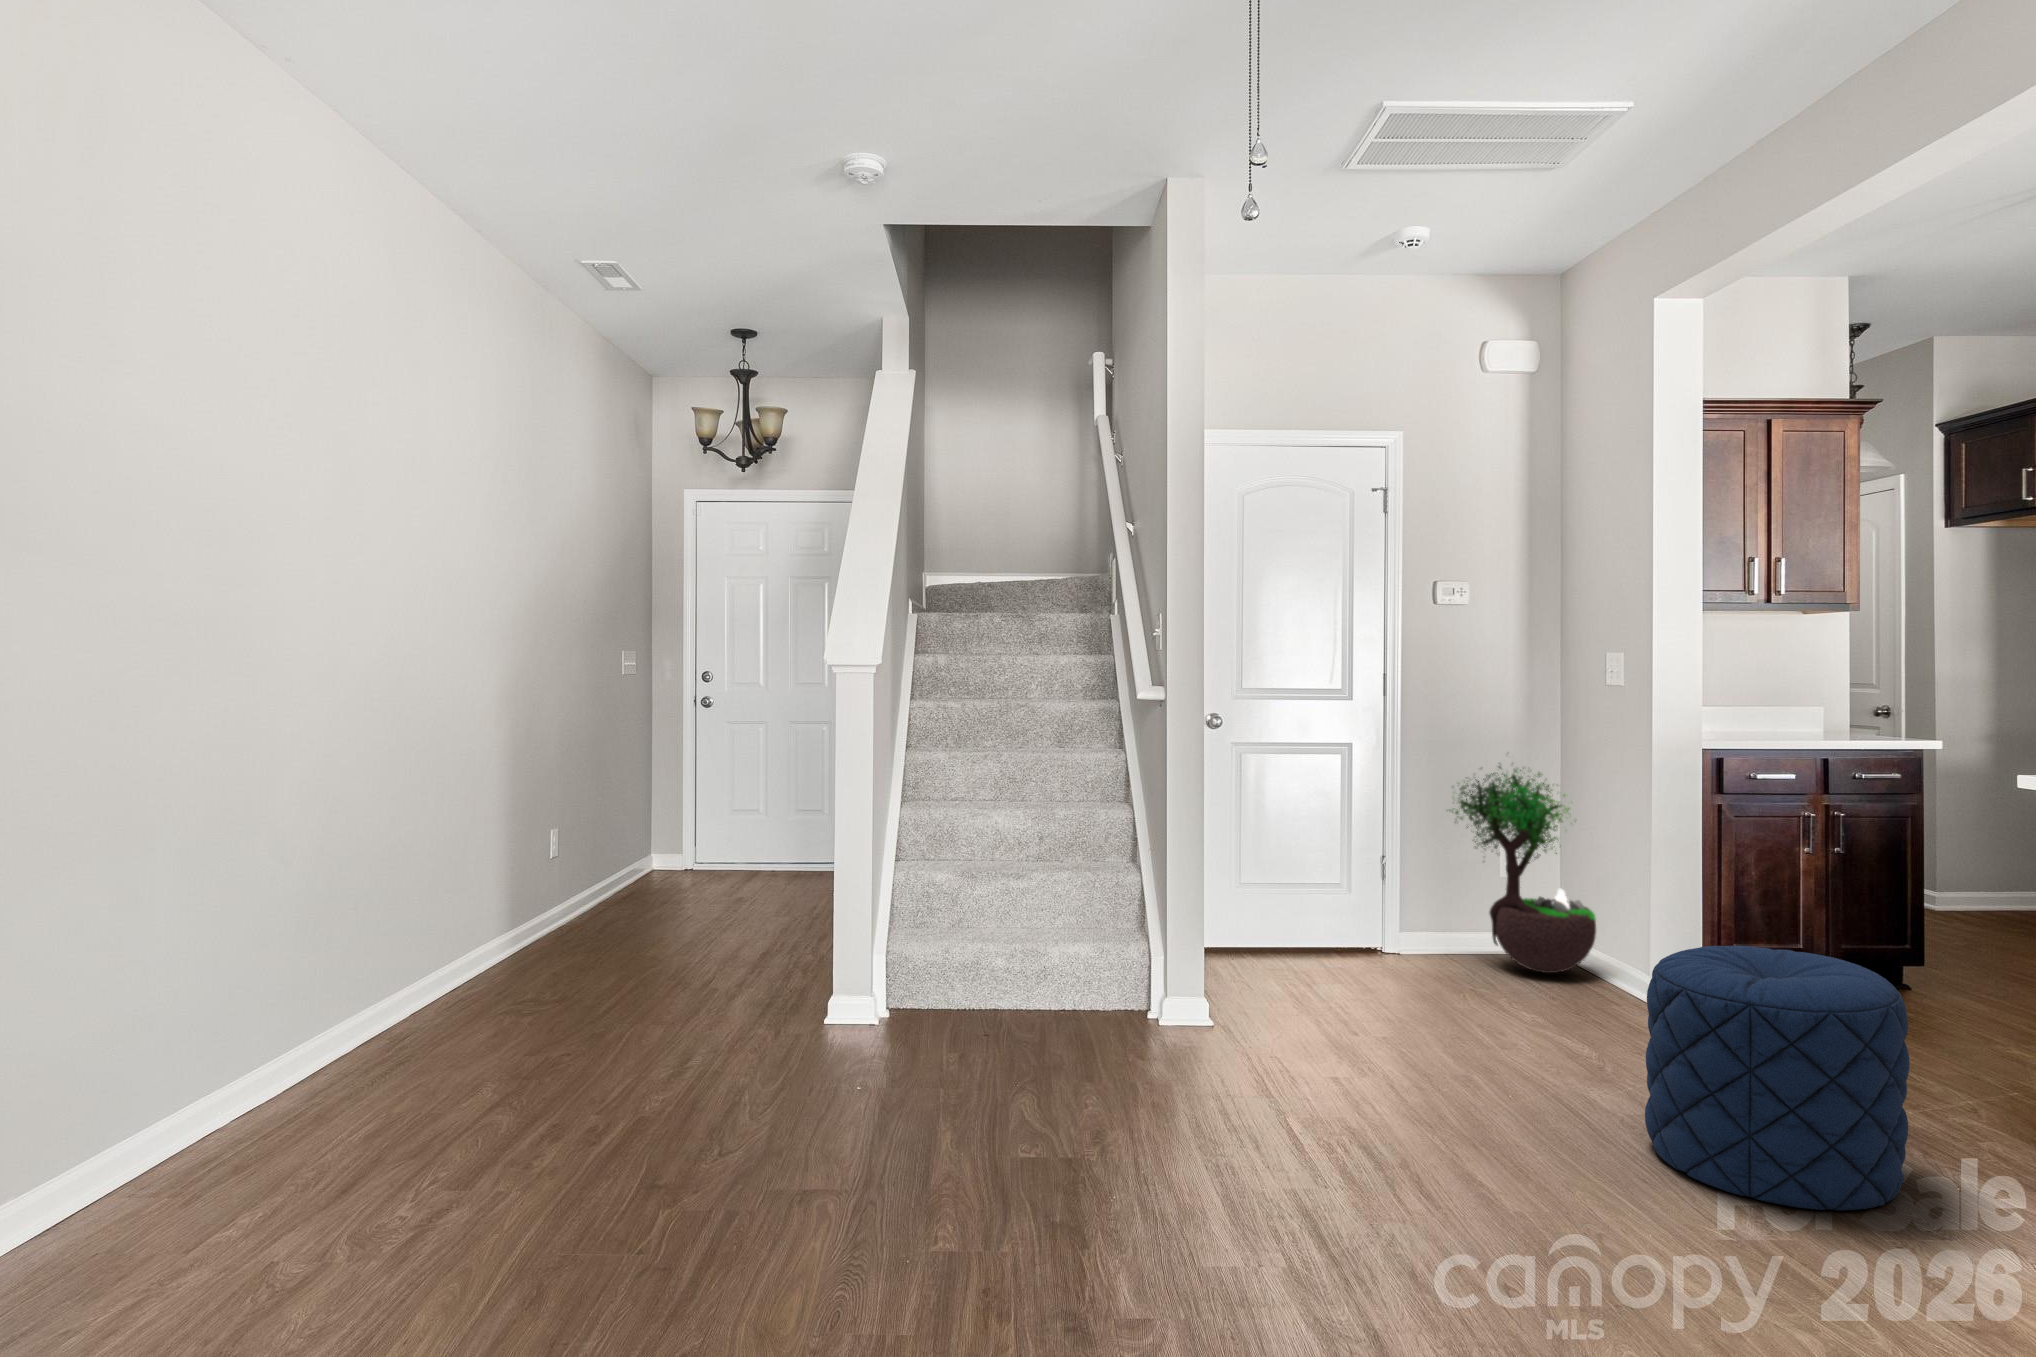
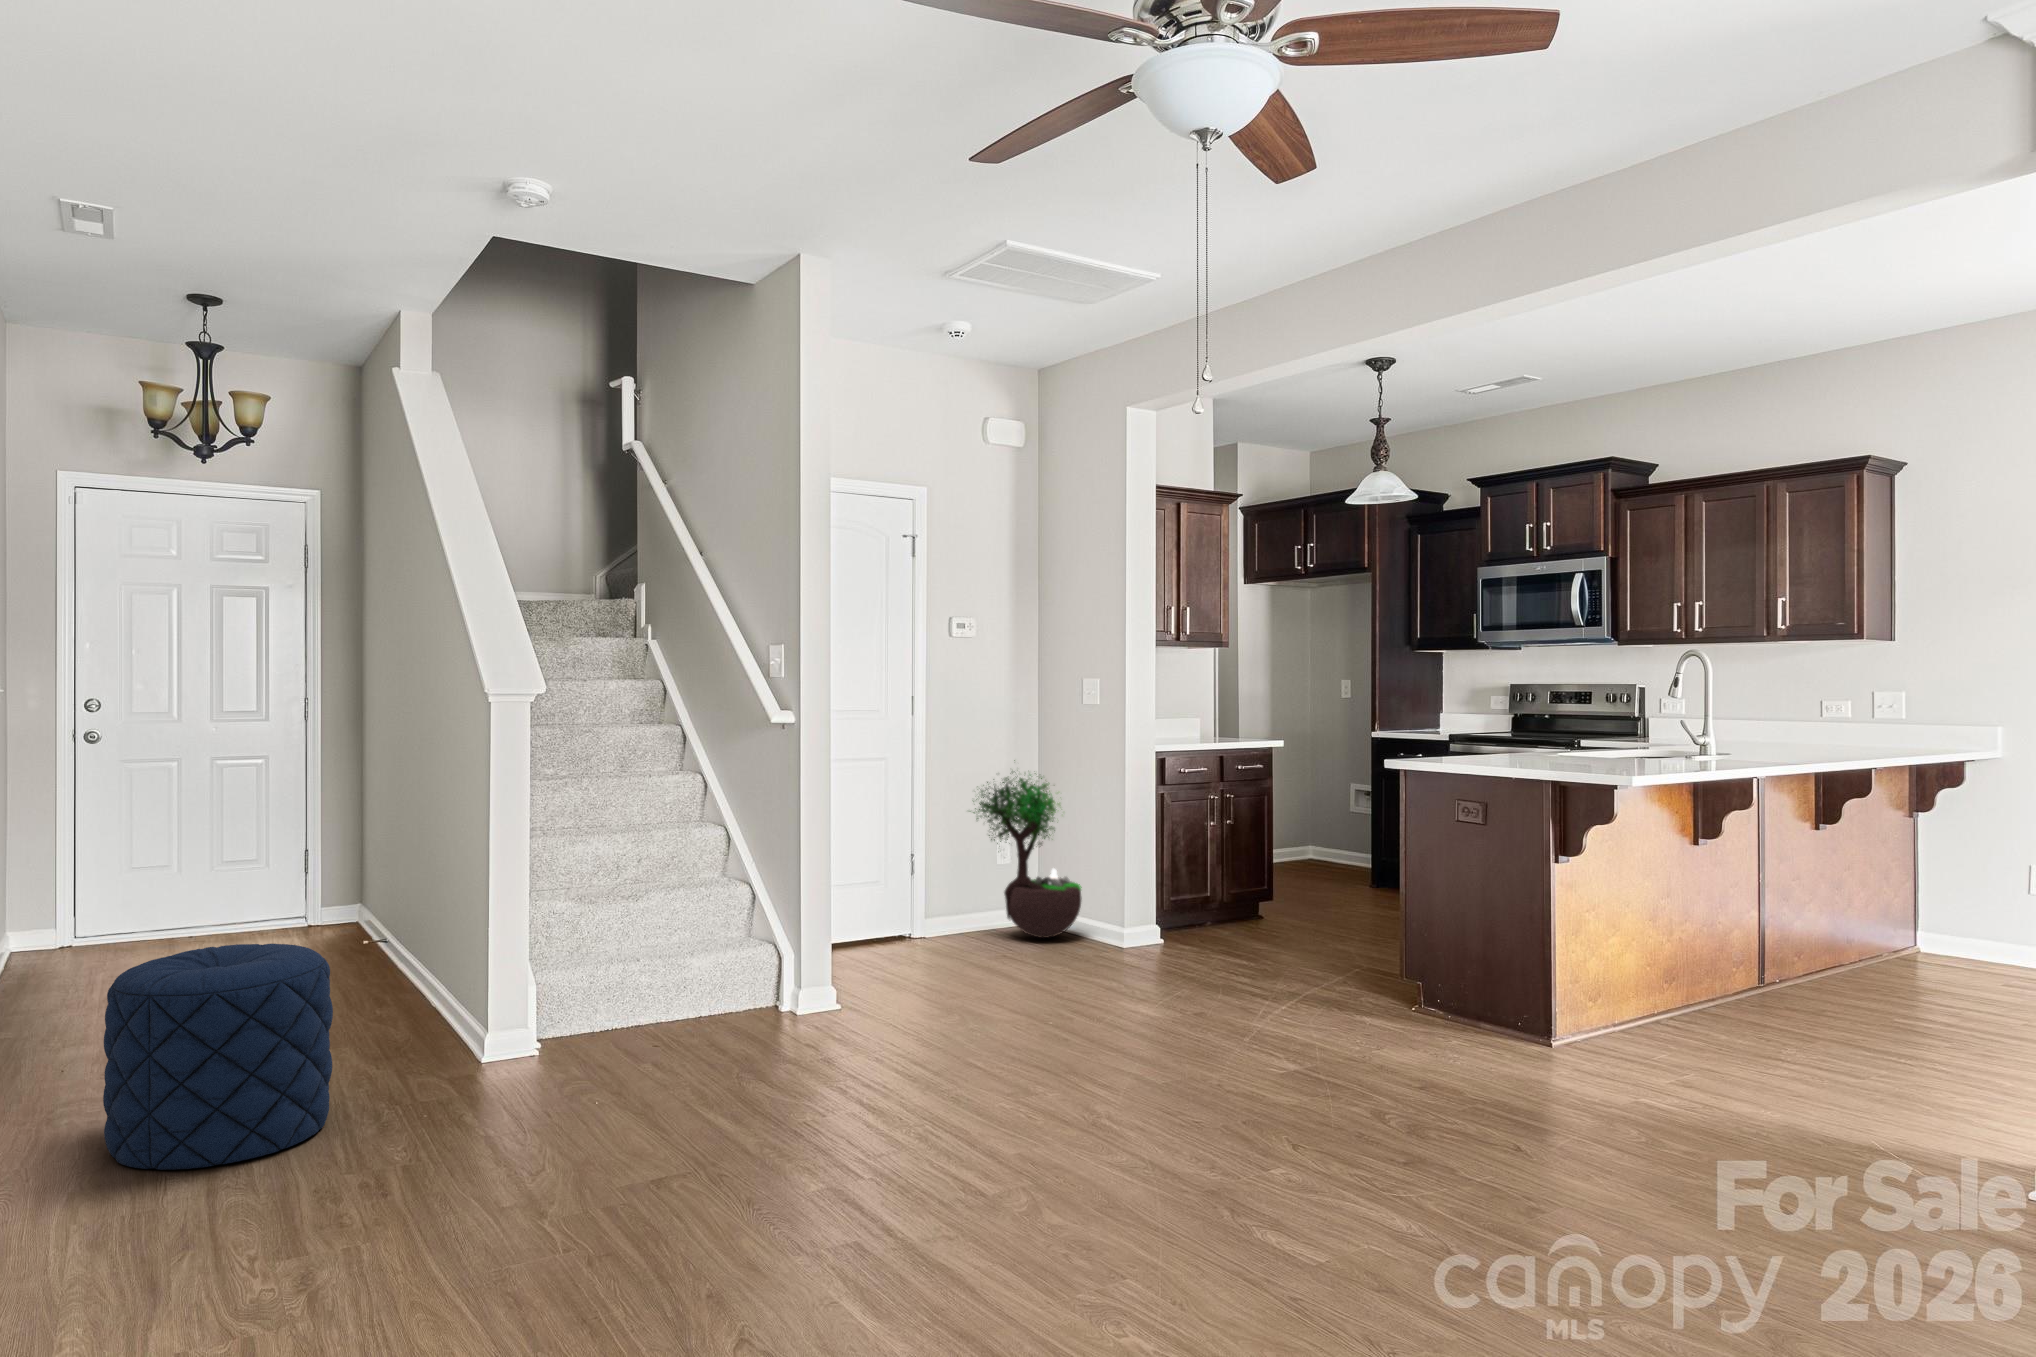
pouf: present [1645,946,1910,1210] -> present [103,944,333,1170]

